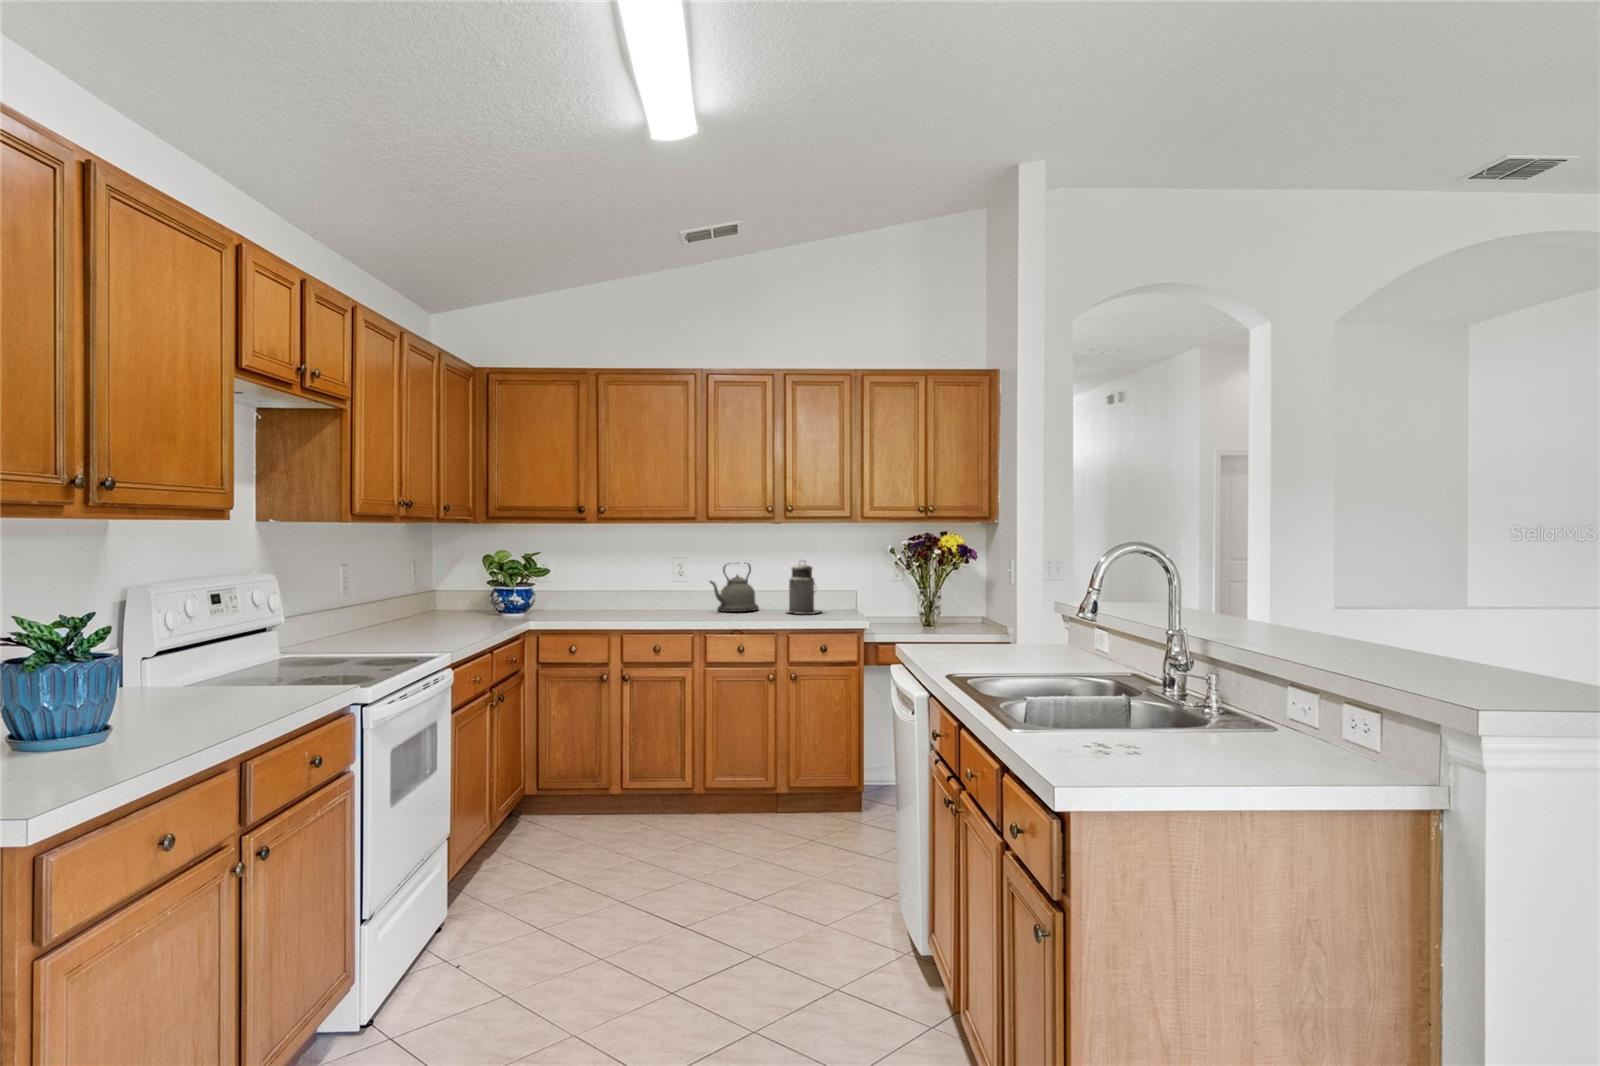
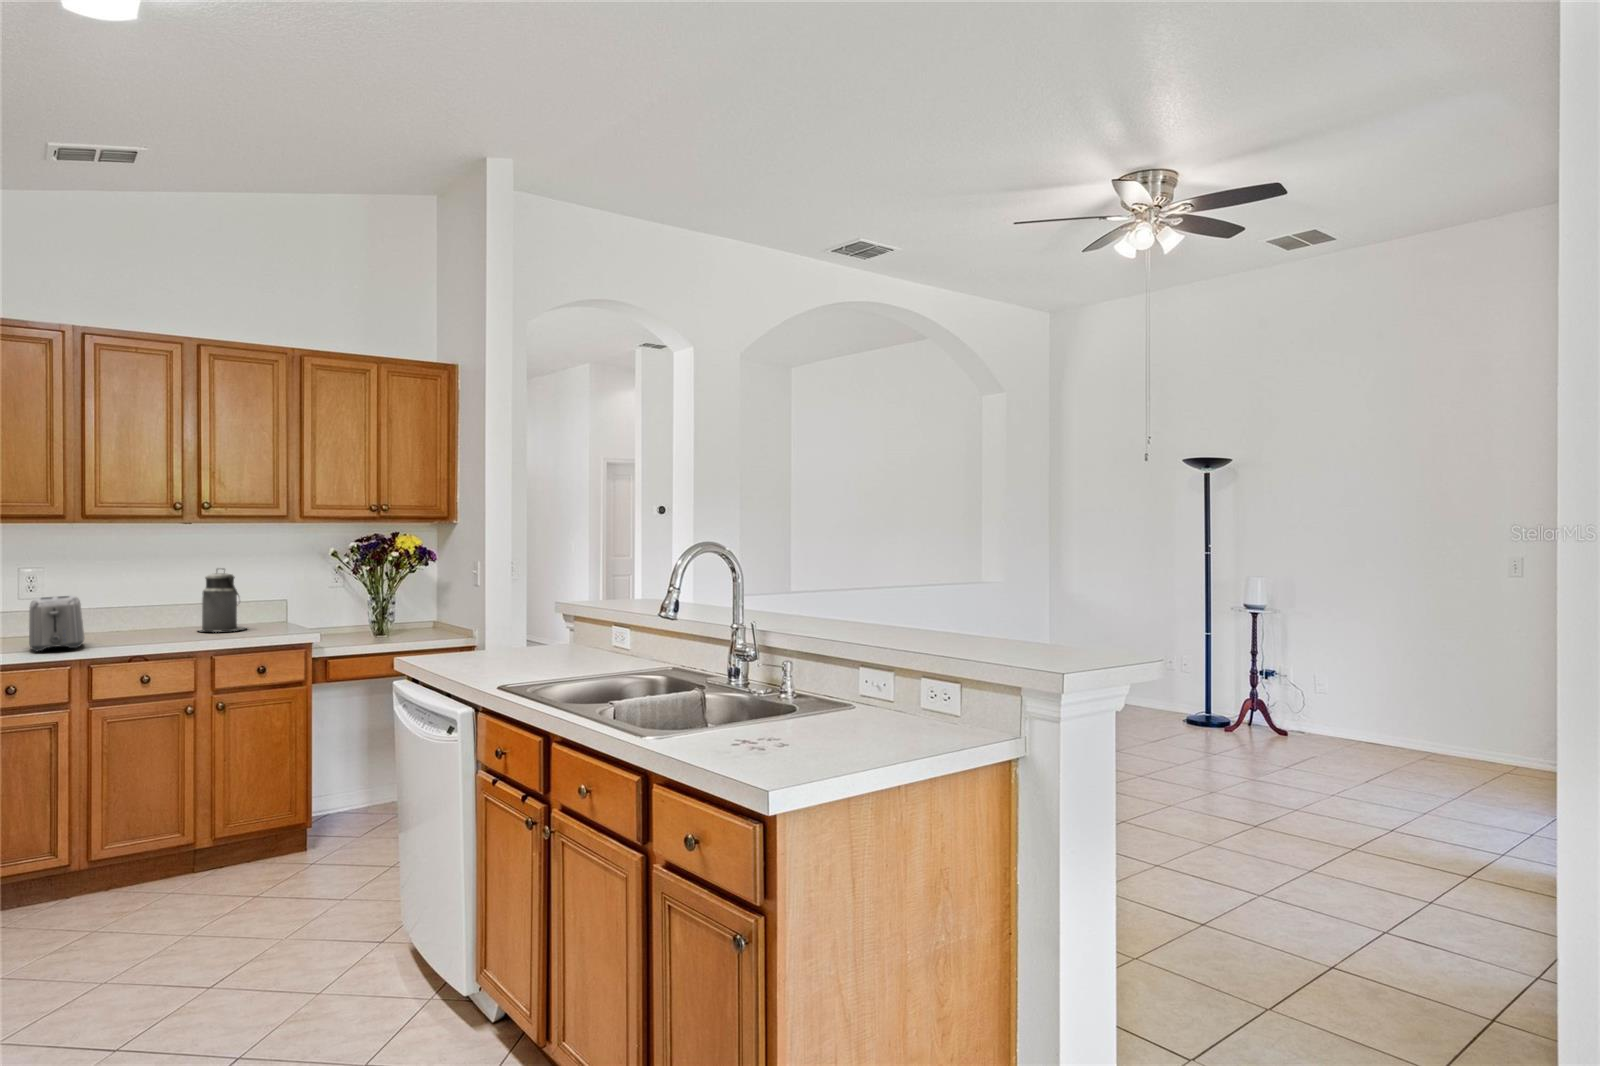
kettle: present [710,563,759,612] -> none [83,573,155,636]
toaster: none [669,579,705,622] -> present [29,595,84,651]

